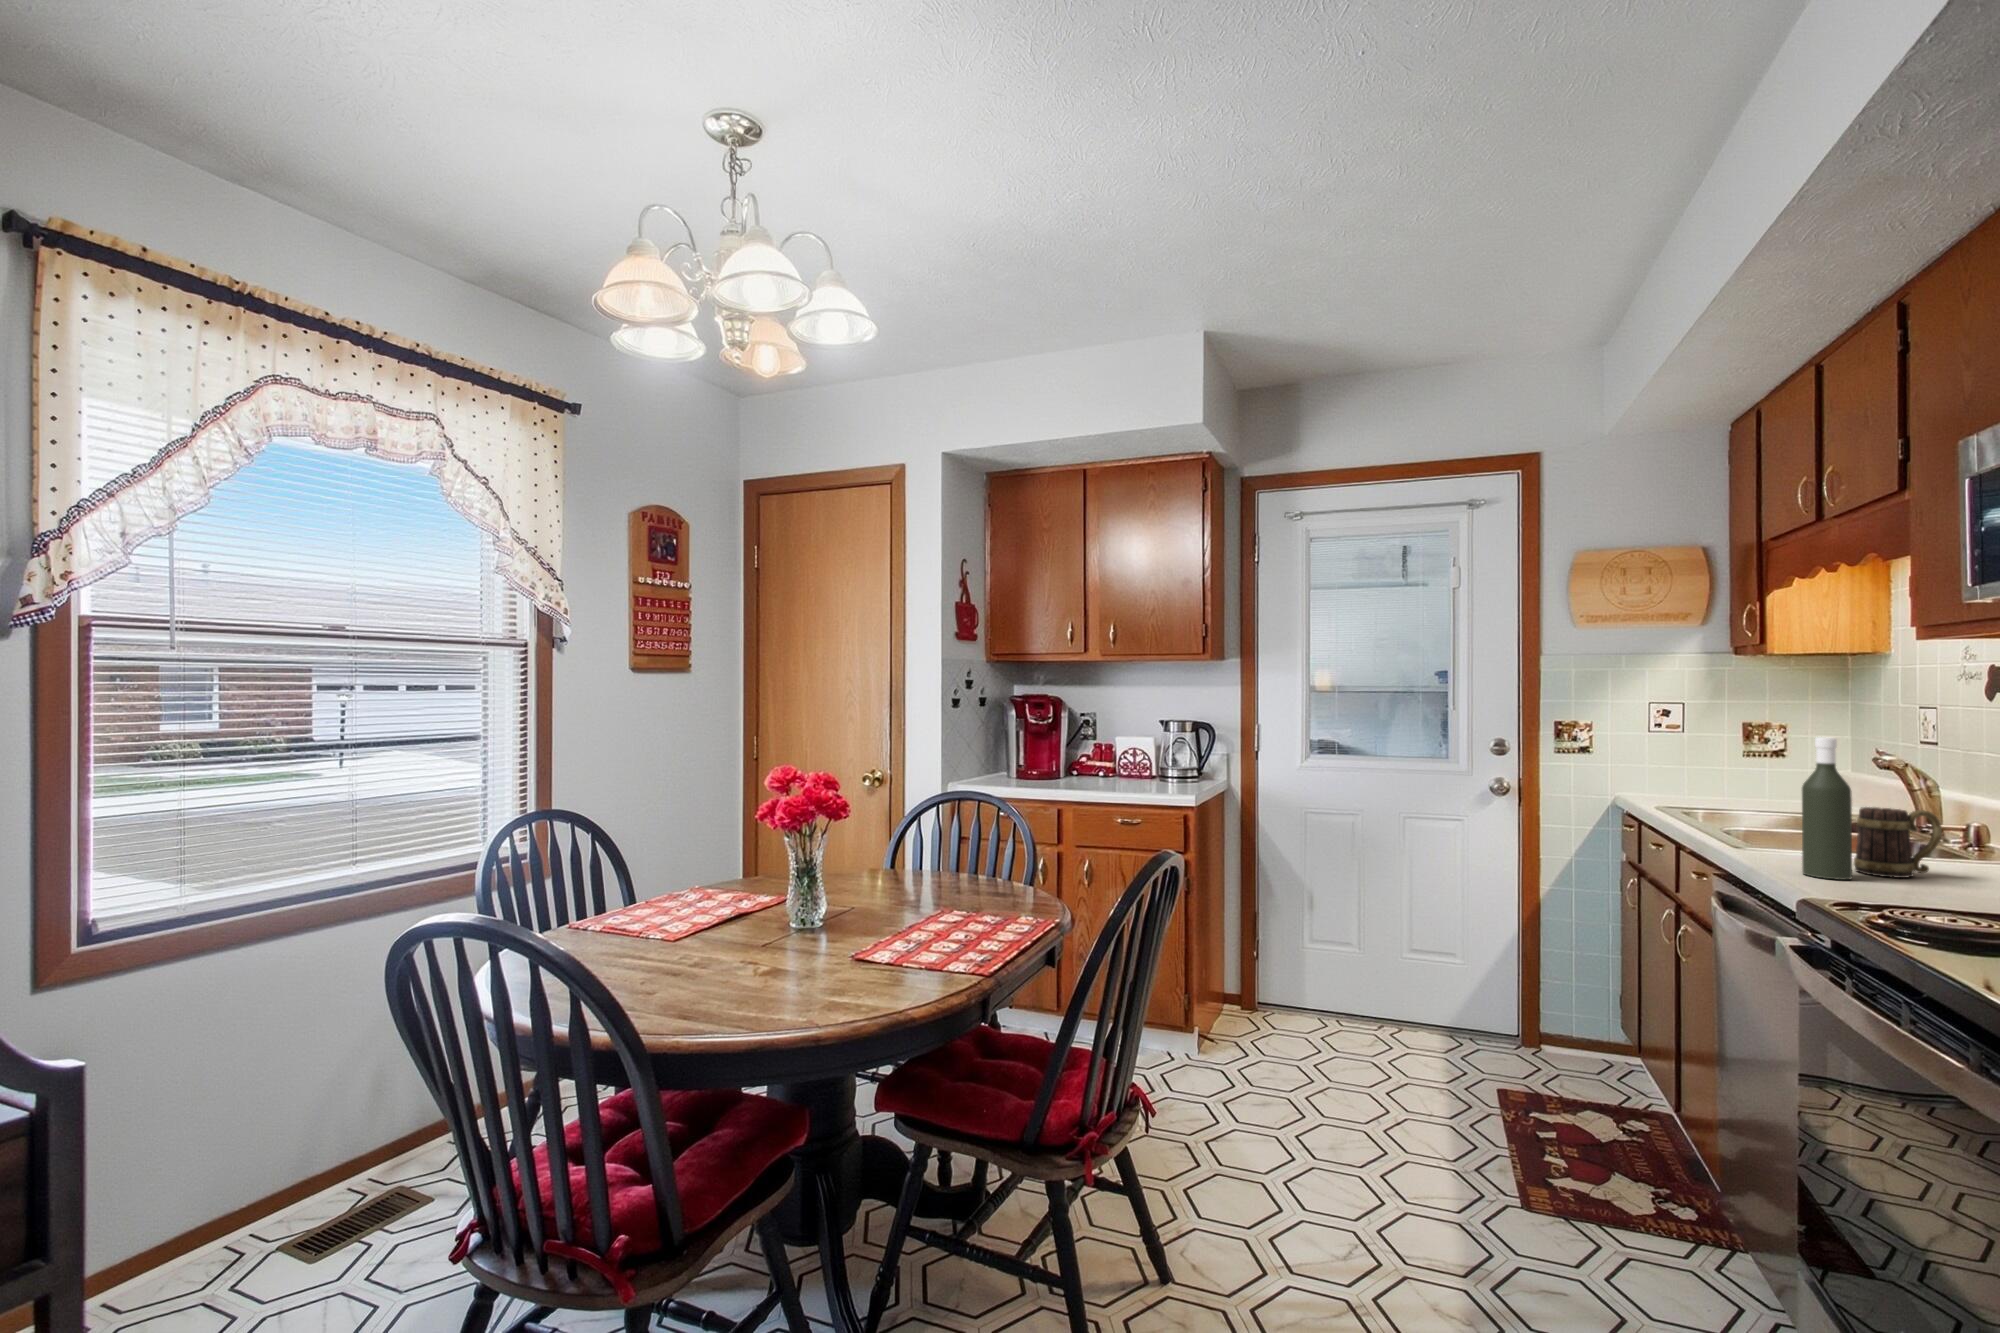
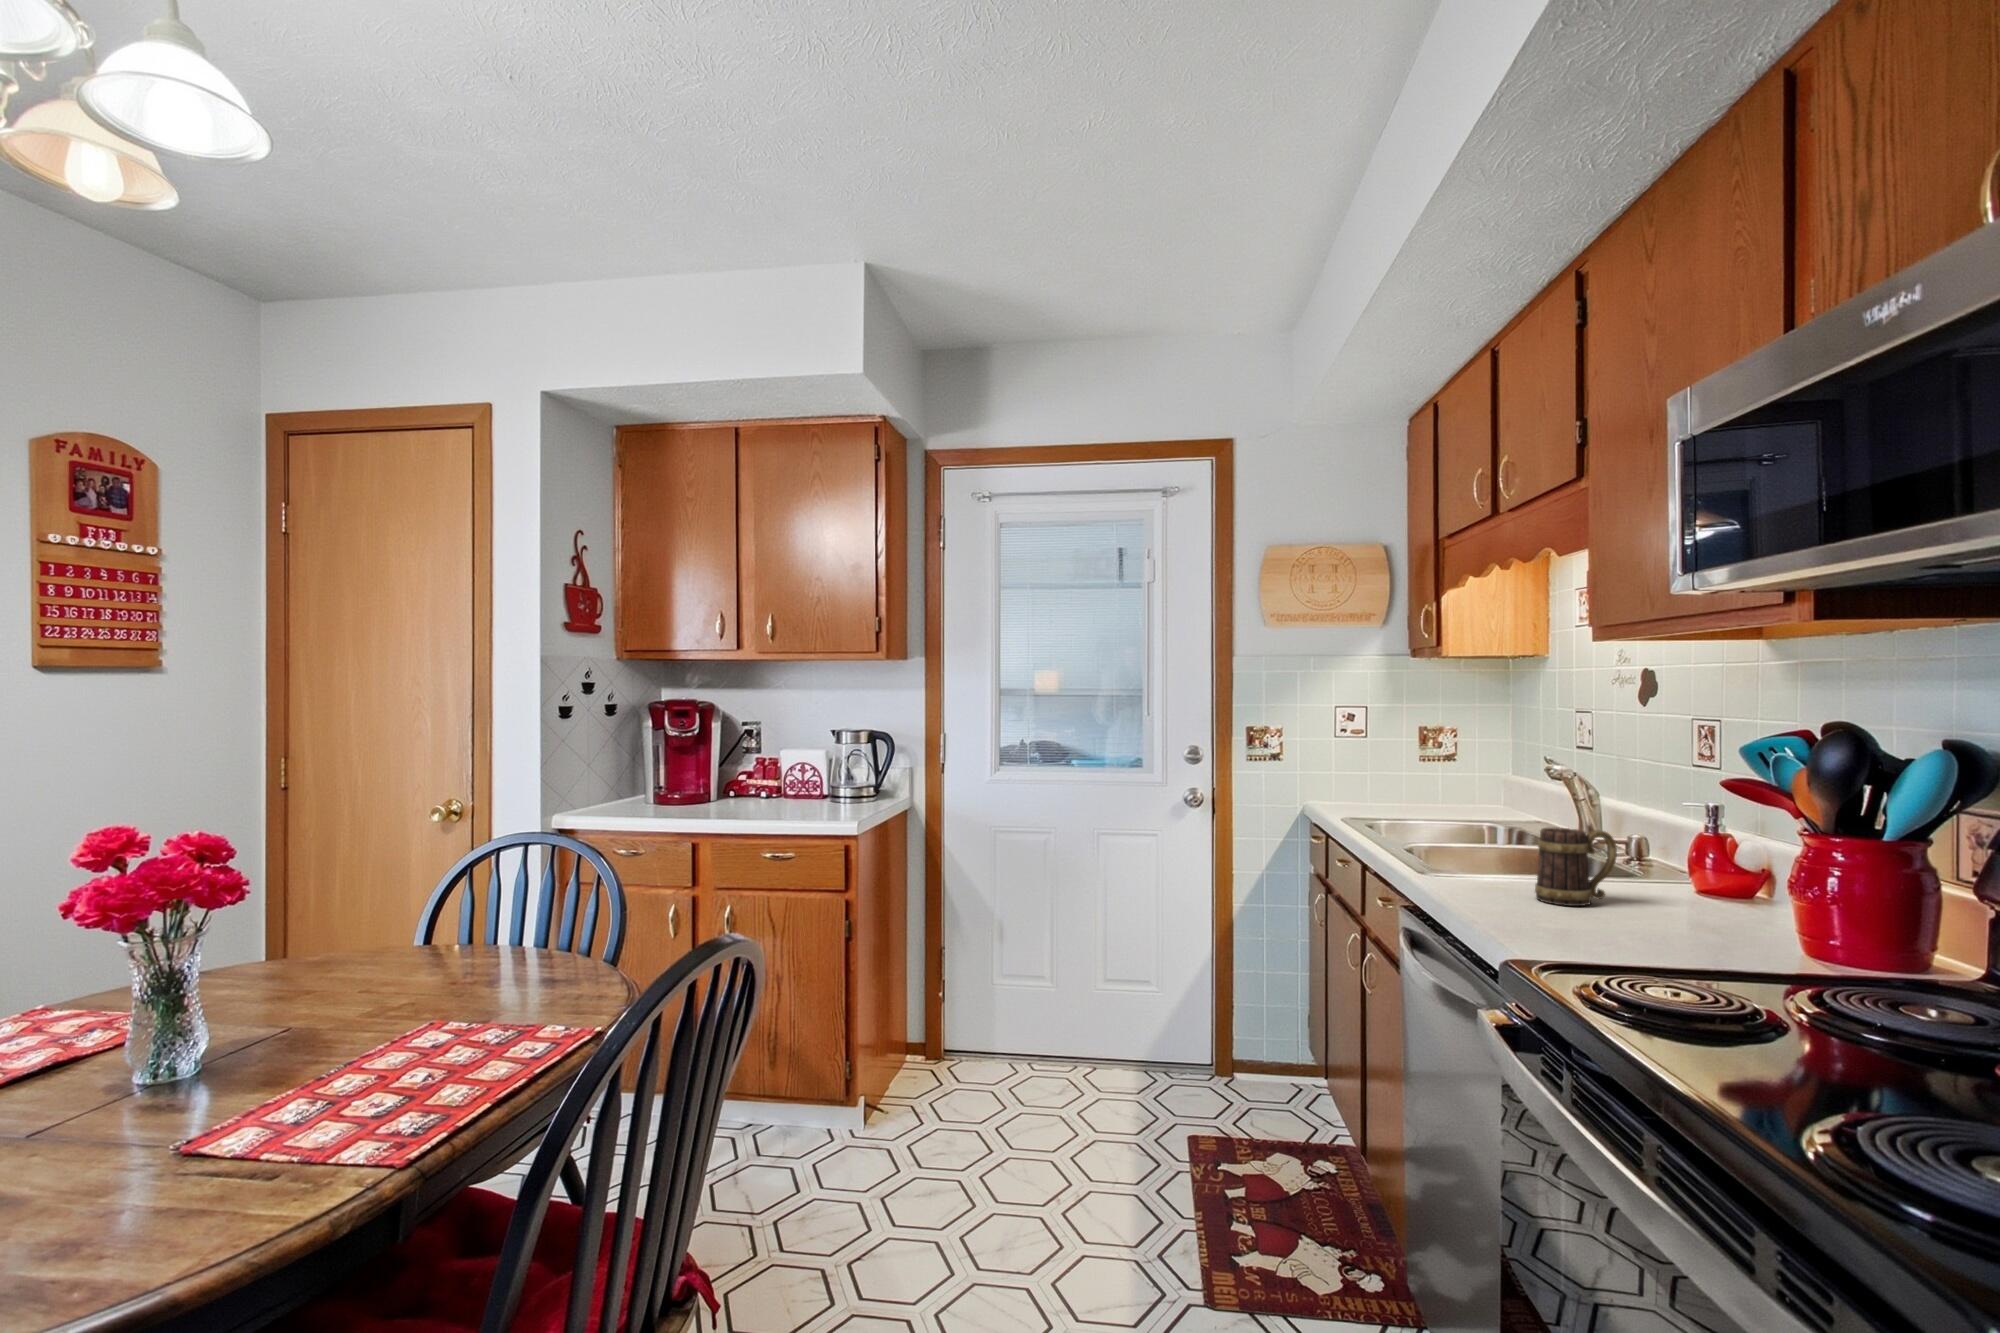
bottle: present [1802,737,1852,880] -> none [1487,753,1536,914]

